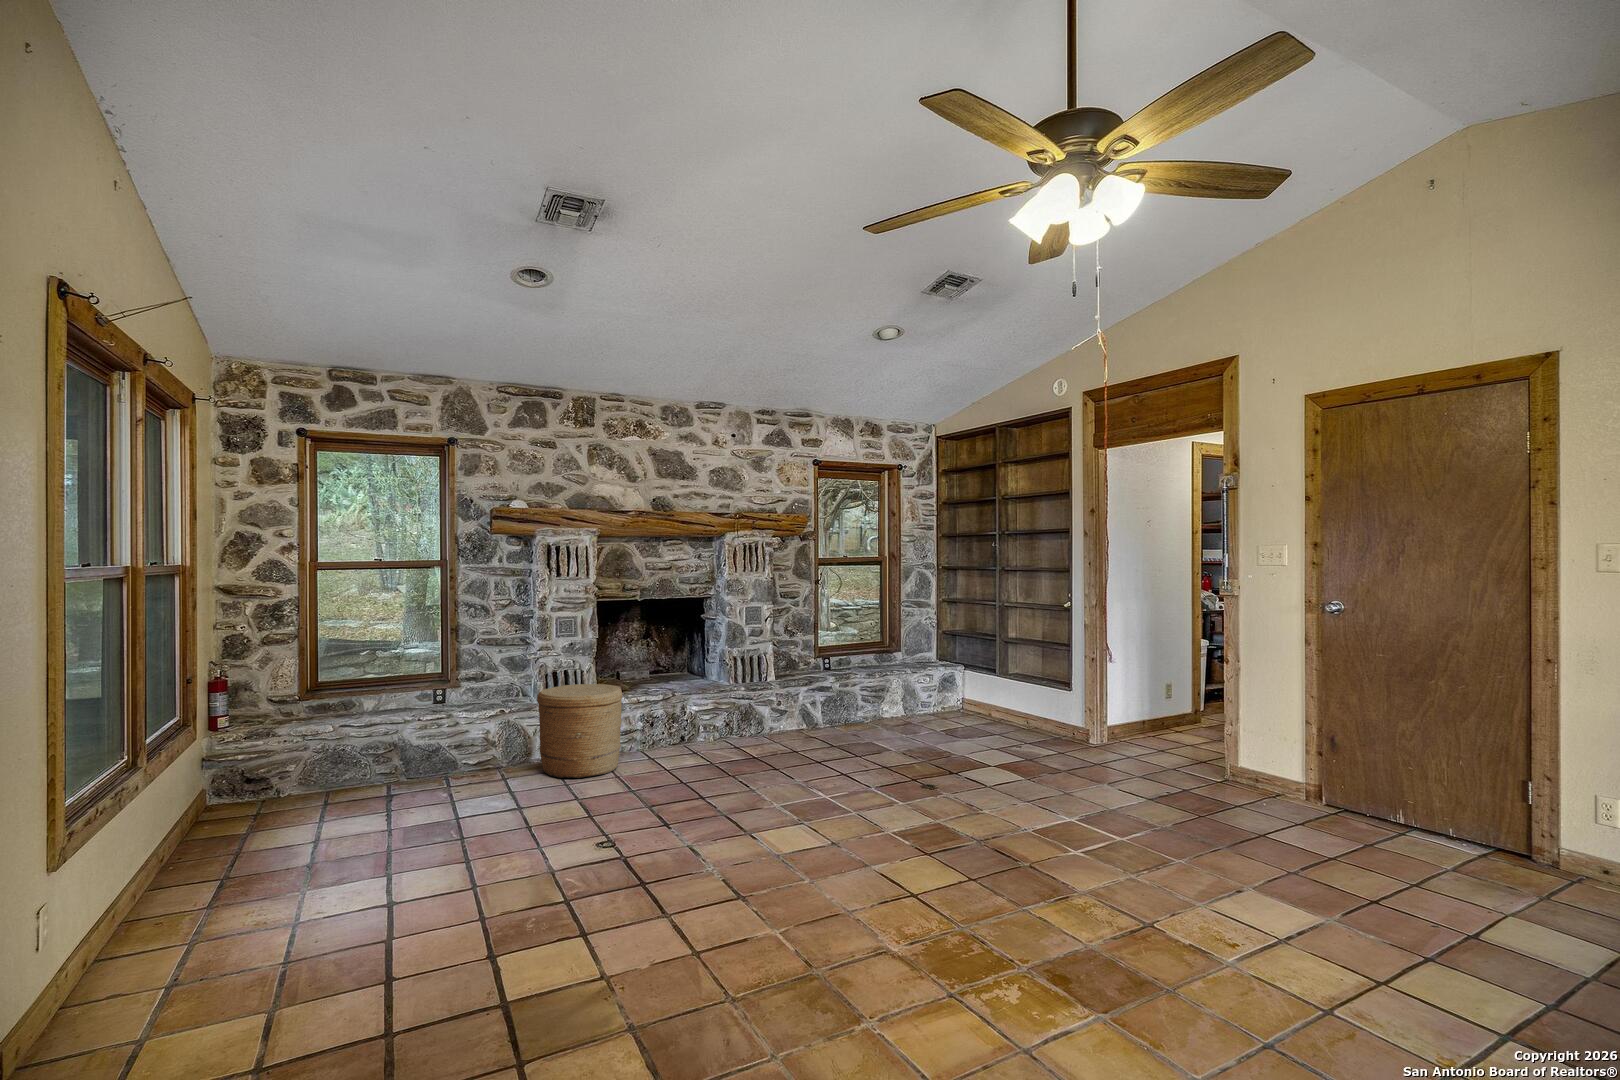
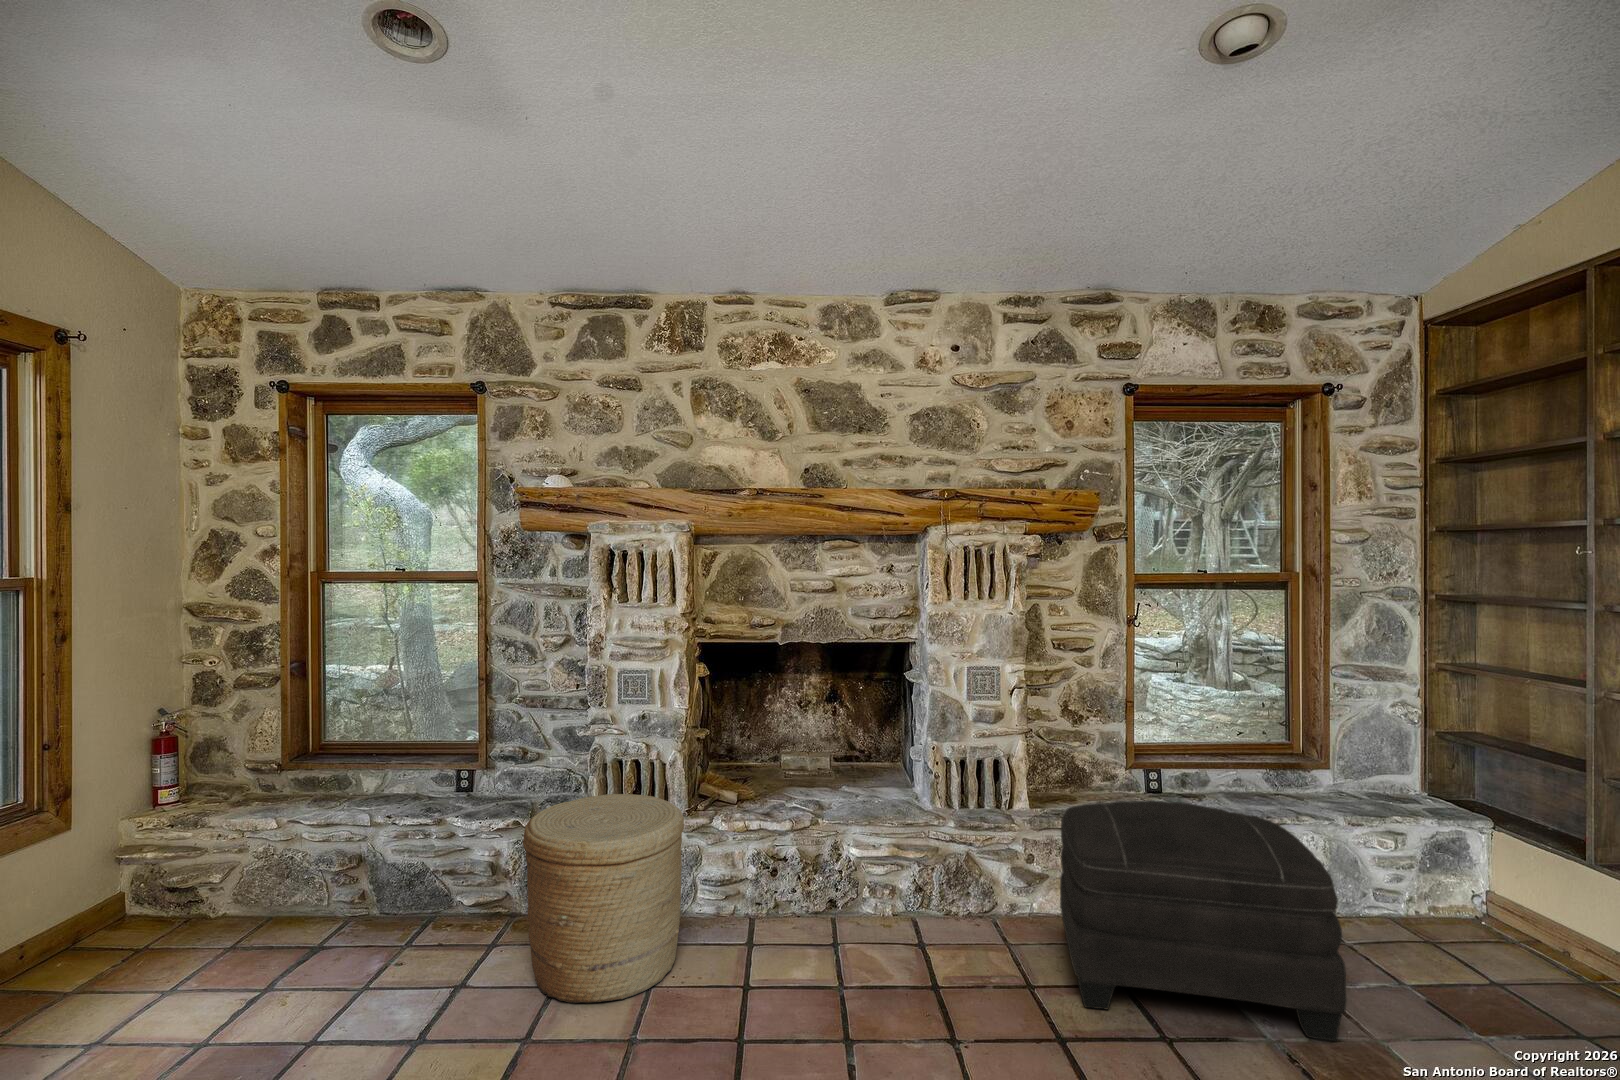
ottoman: none [792,663,905,749] -> present [1060,801,1347,1041]

